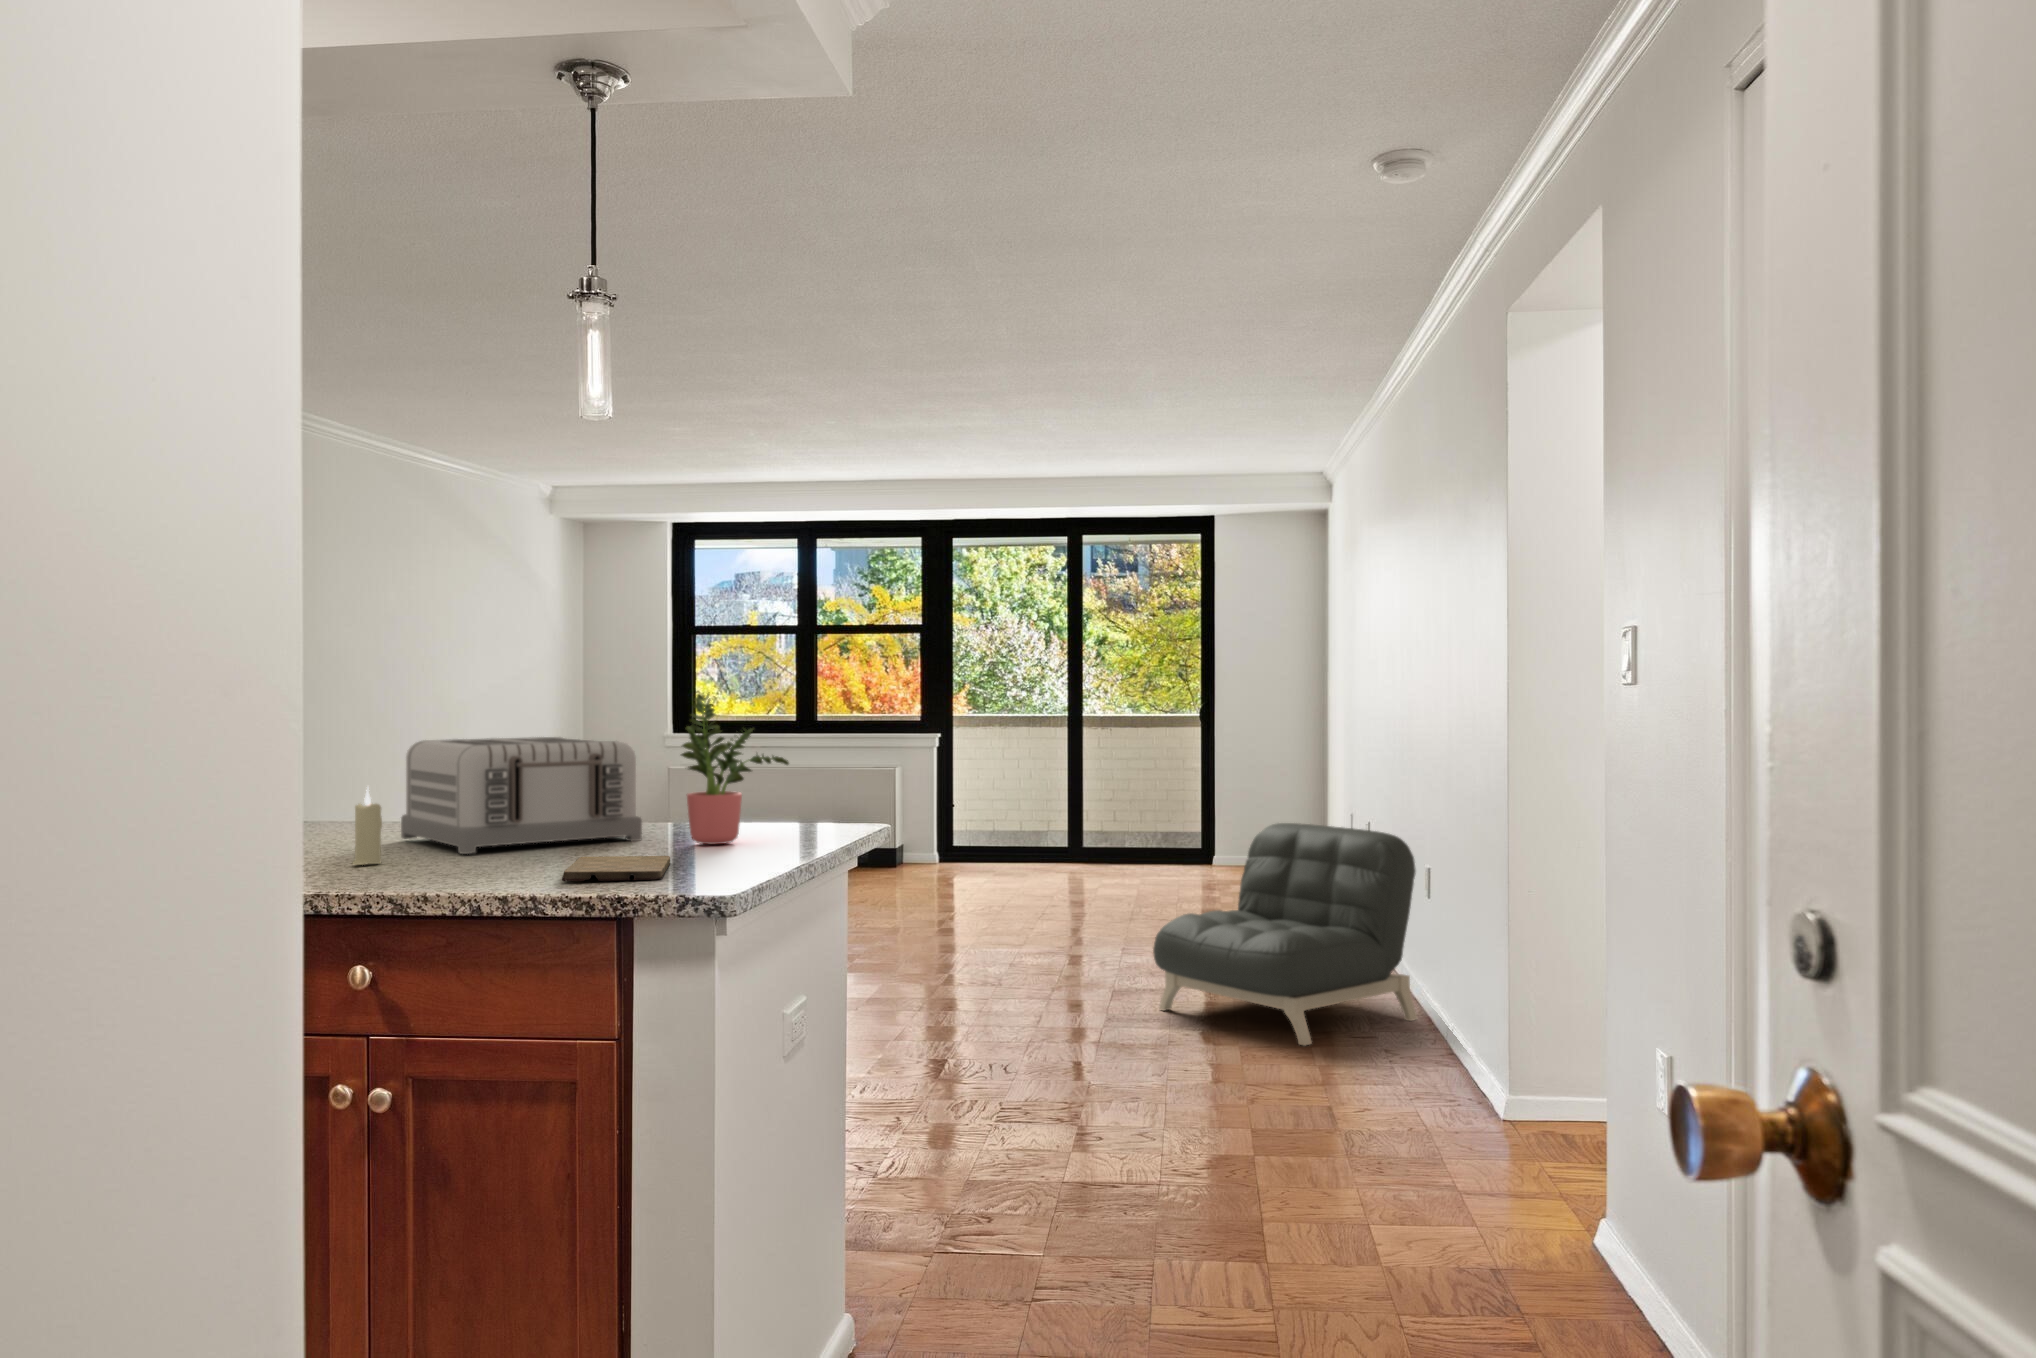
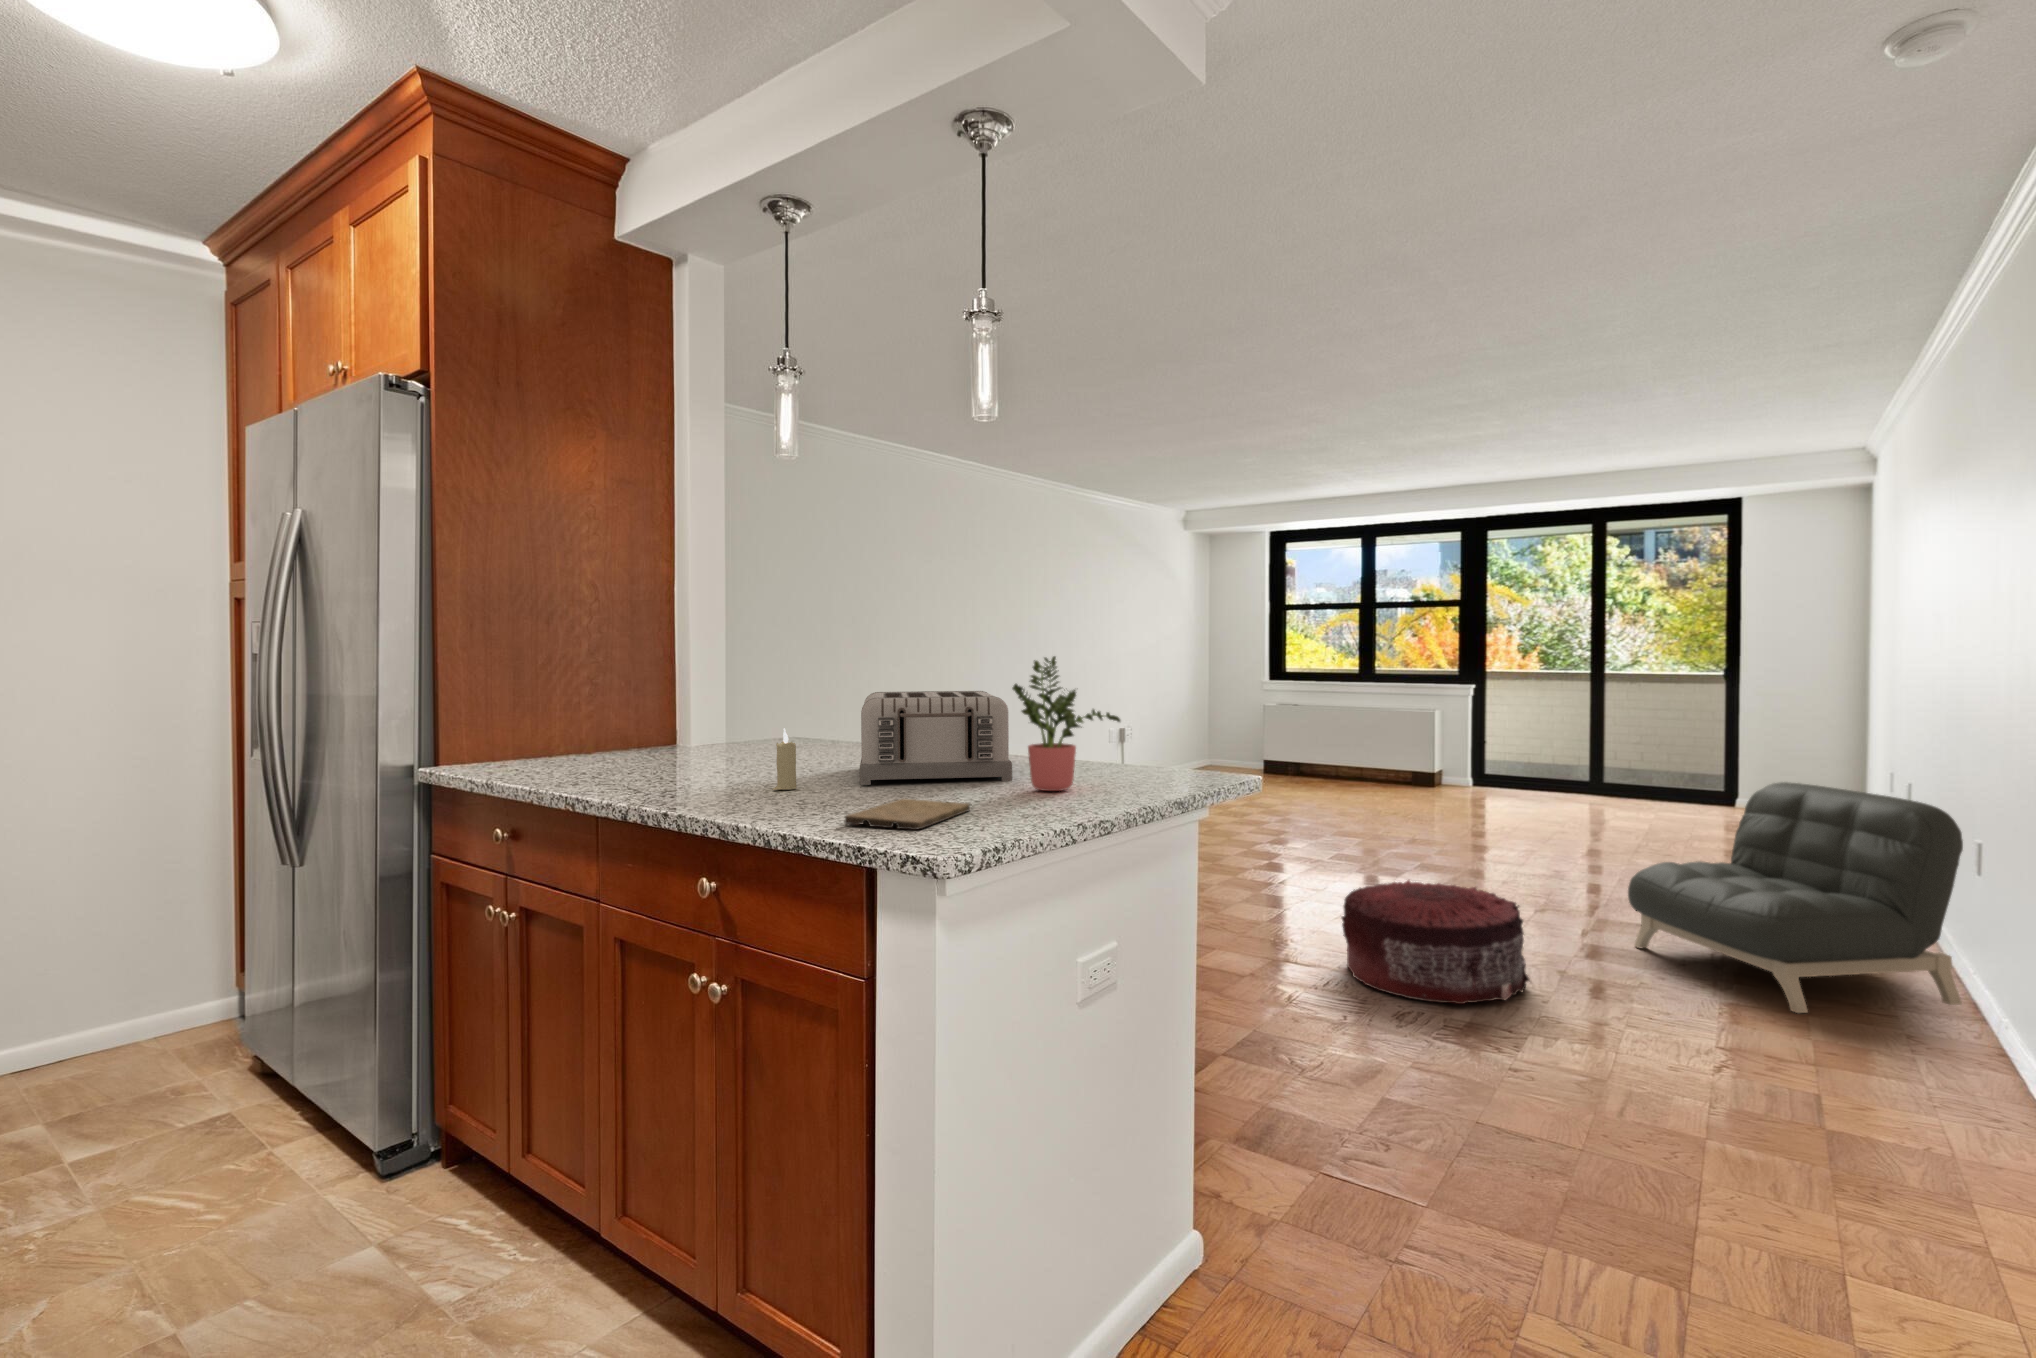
pouf: none [881,958,1080,1089] -> present [1342,880,1530,1004]

